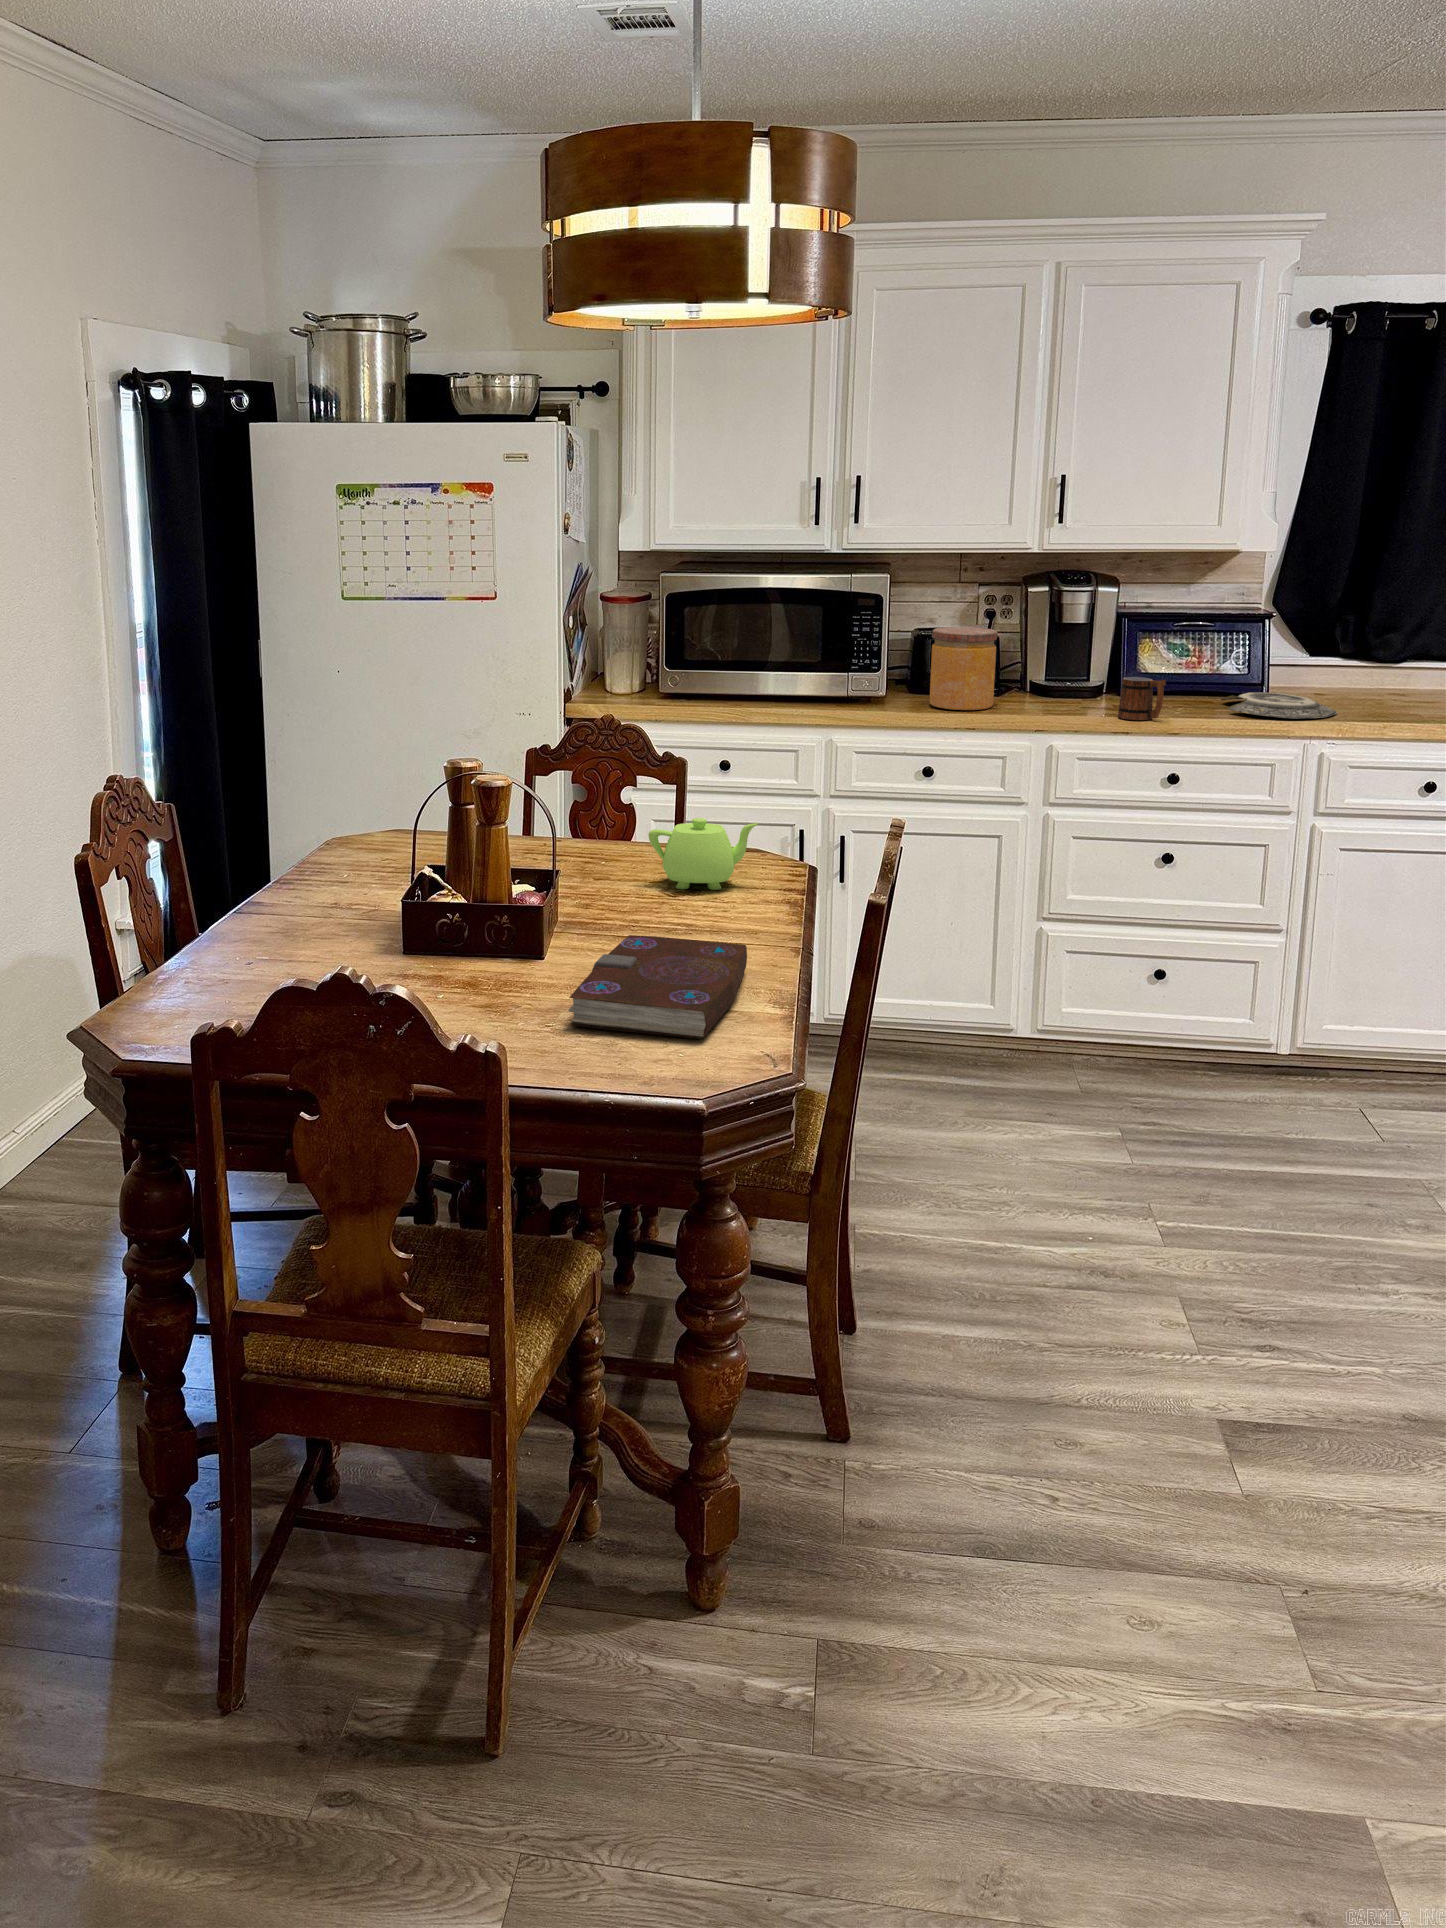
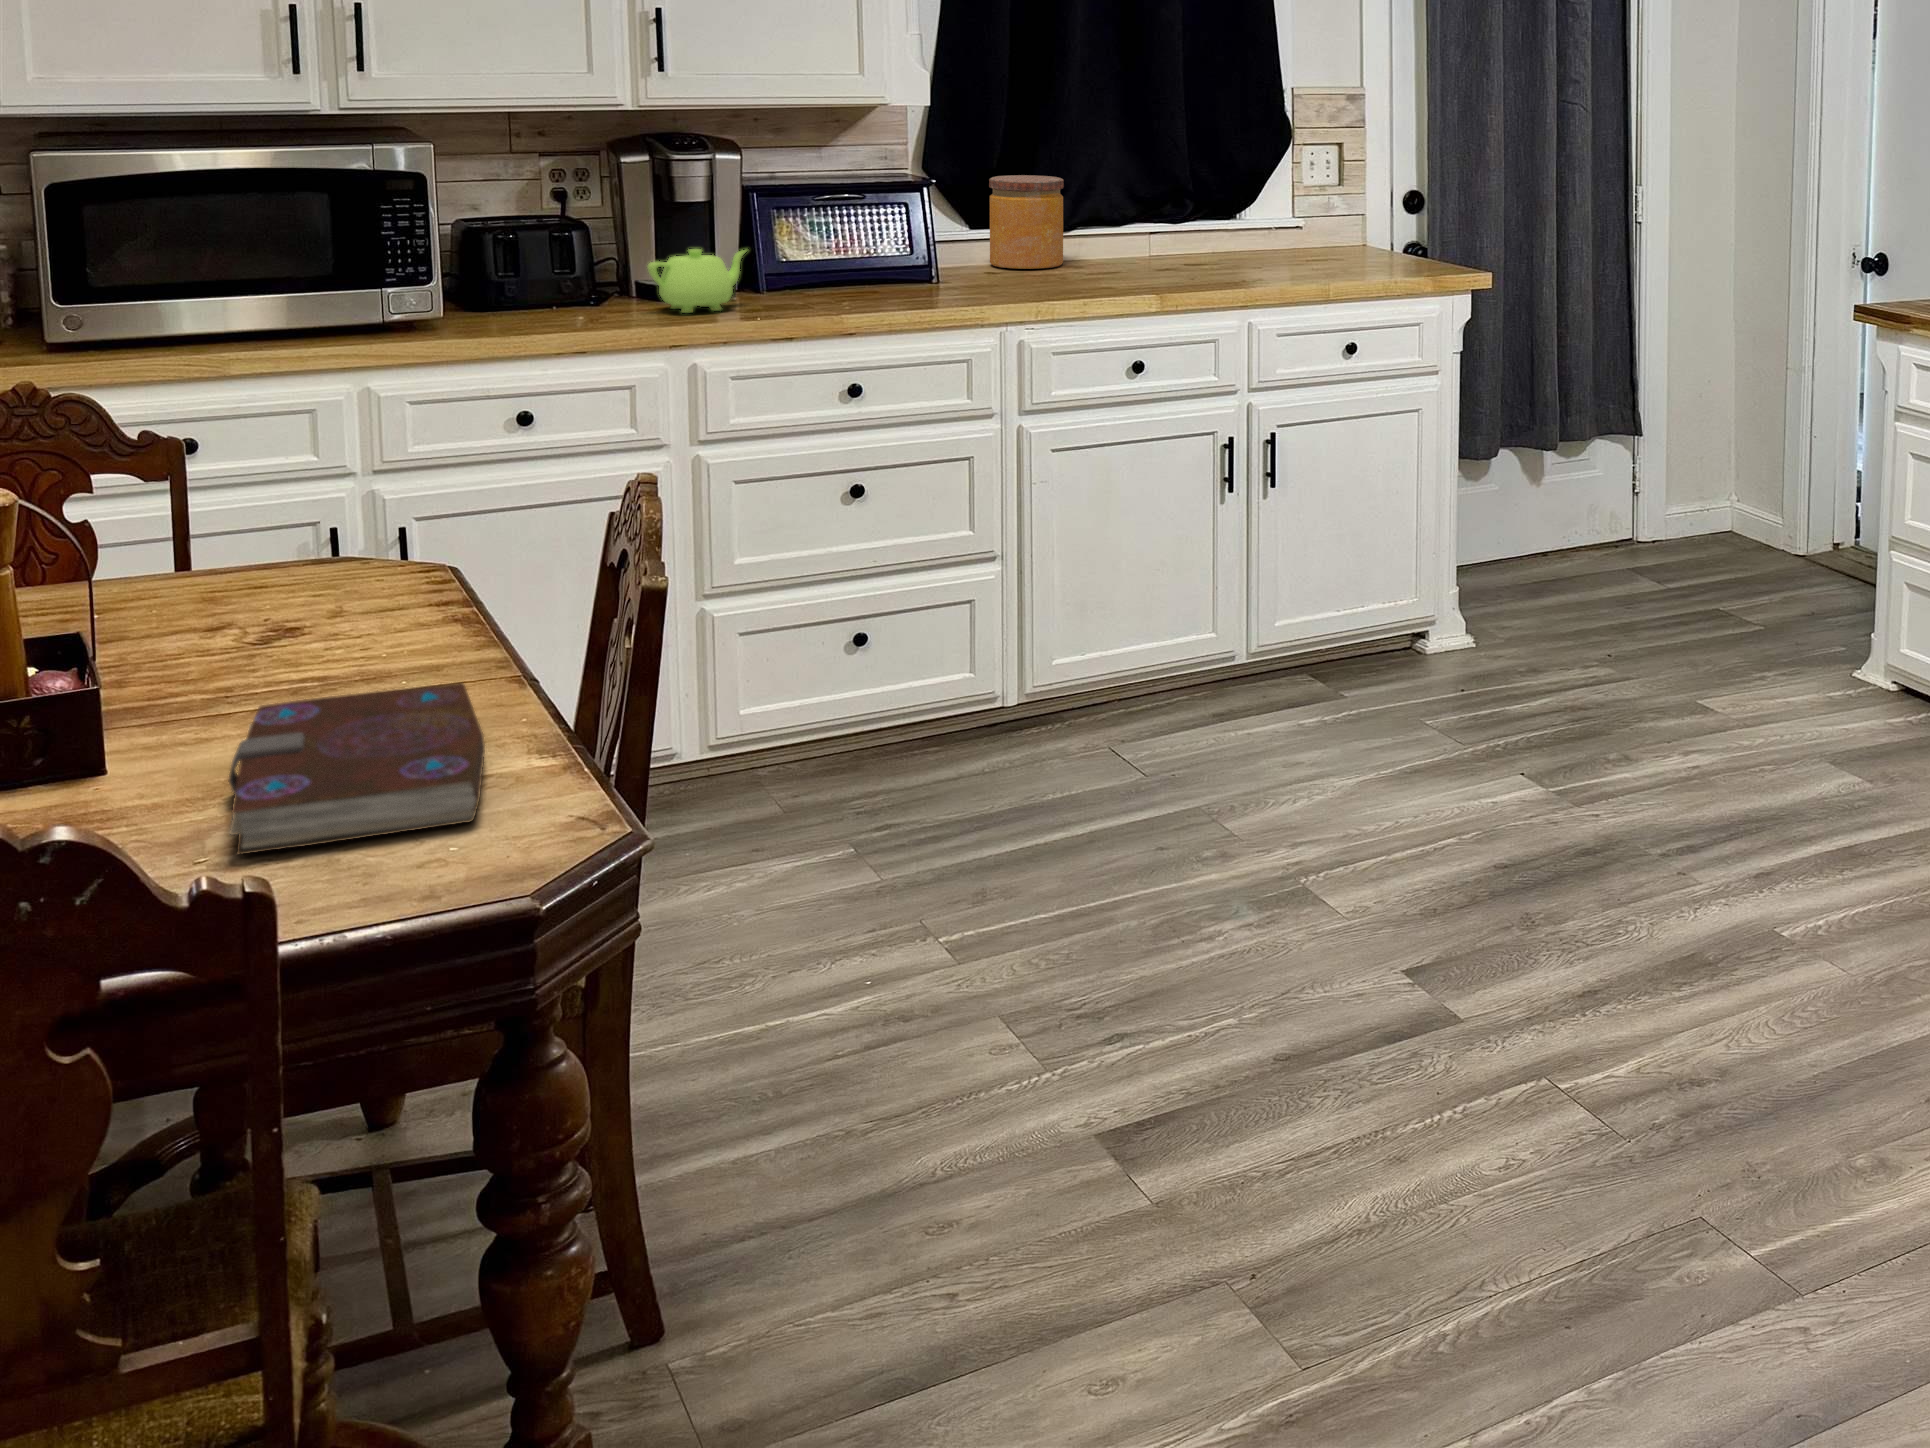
jar: present [930,627,997,710] -> present [989,175,1064,269]
mug: present [1118,677,1166,720] -> none [774,267,833,321]
plate: present [1221,692,1337,719] -> none [887,275,1024,303]
teapot: present [648,818,758,890] -> present [648,249,746,313]

